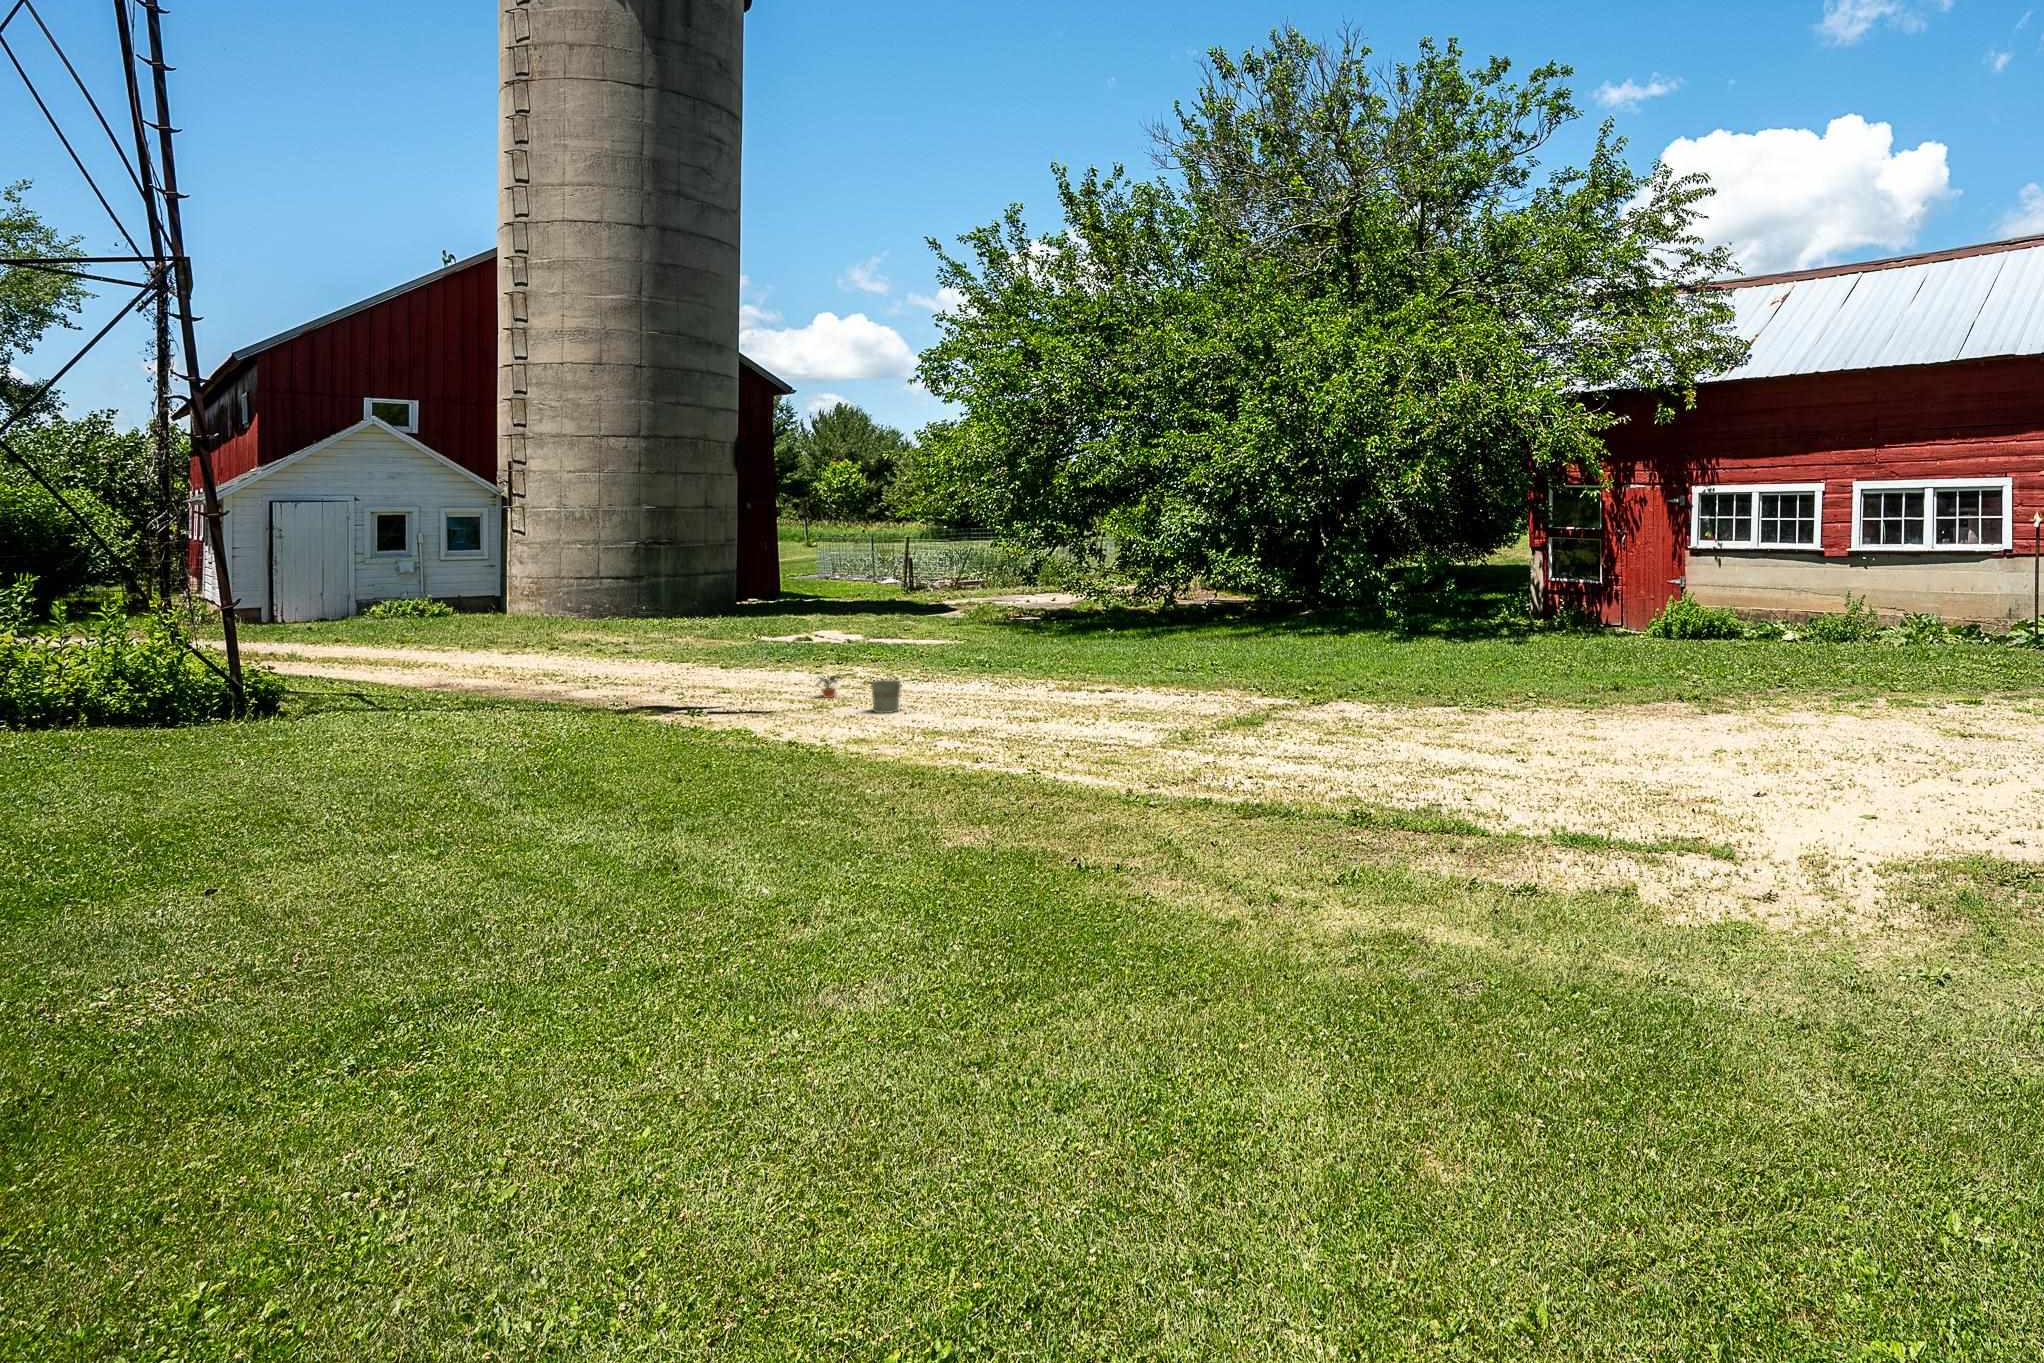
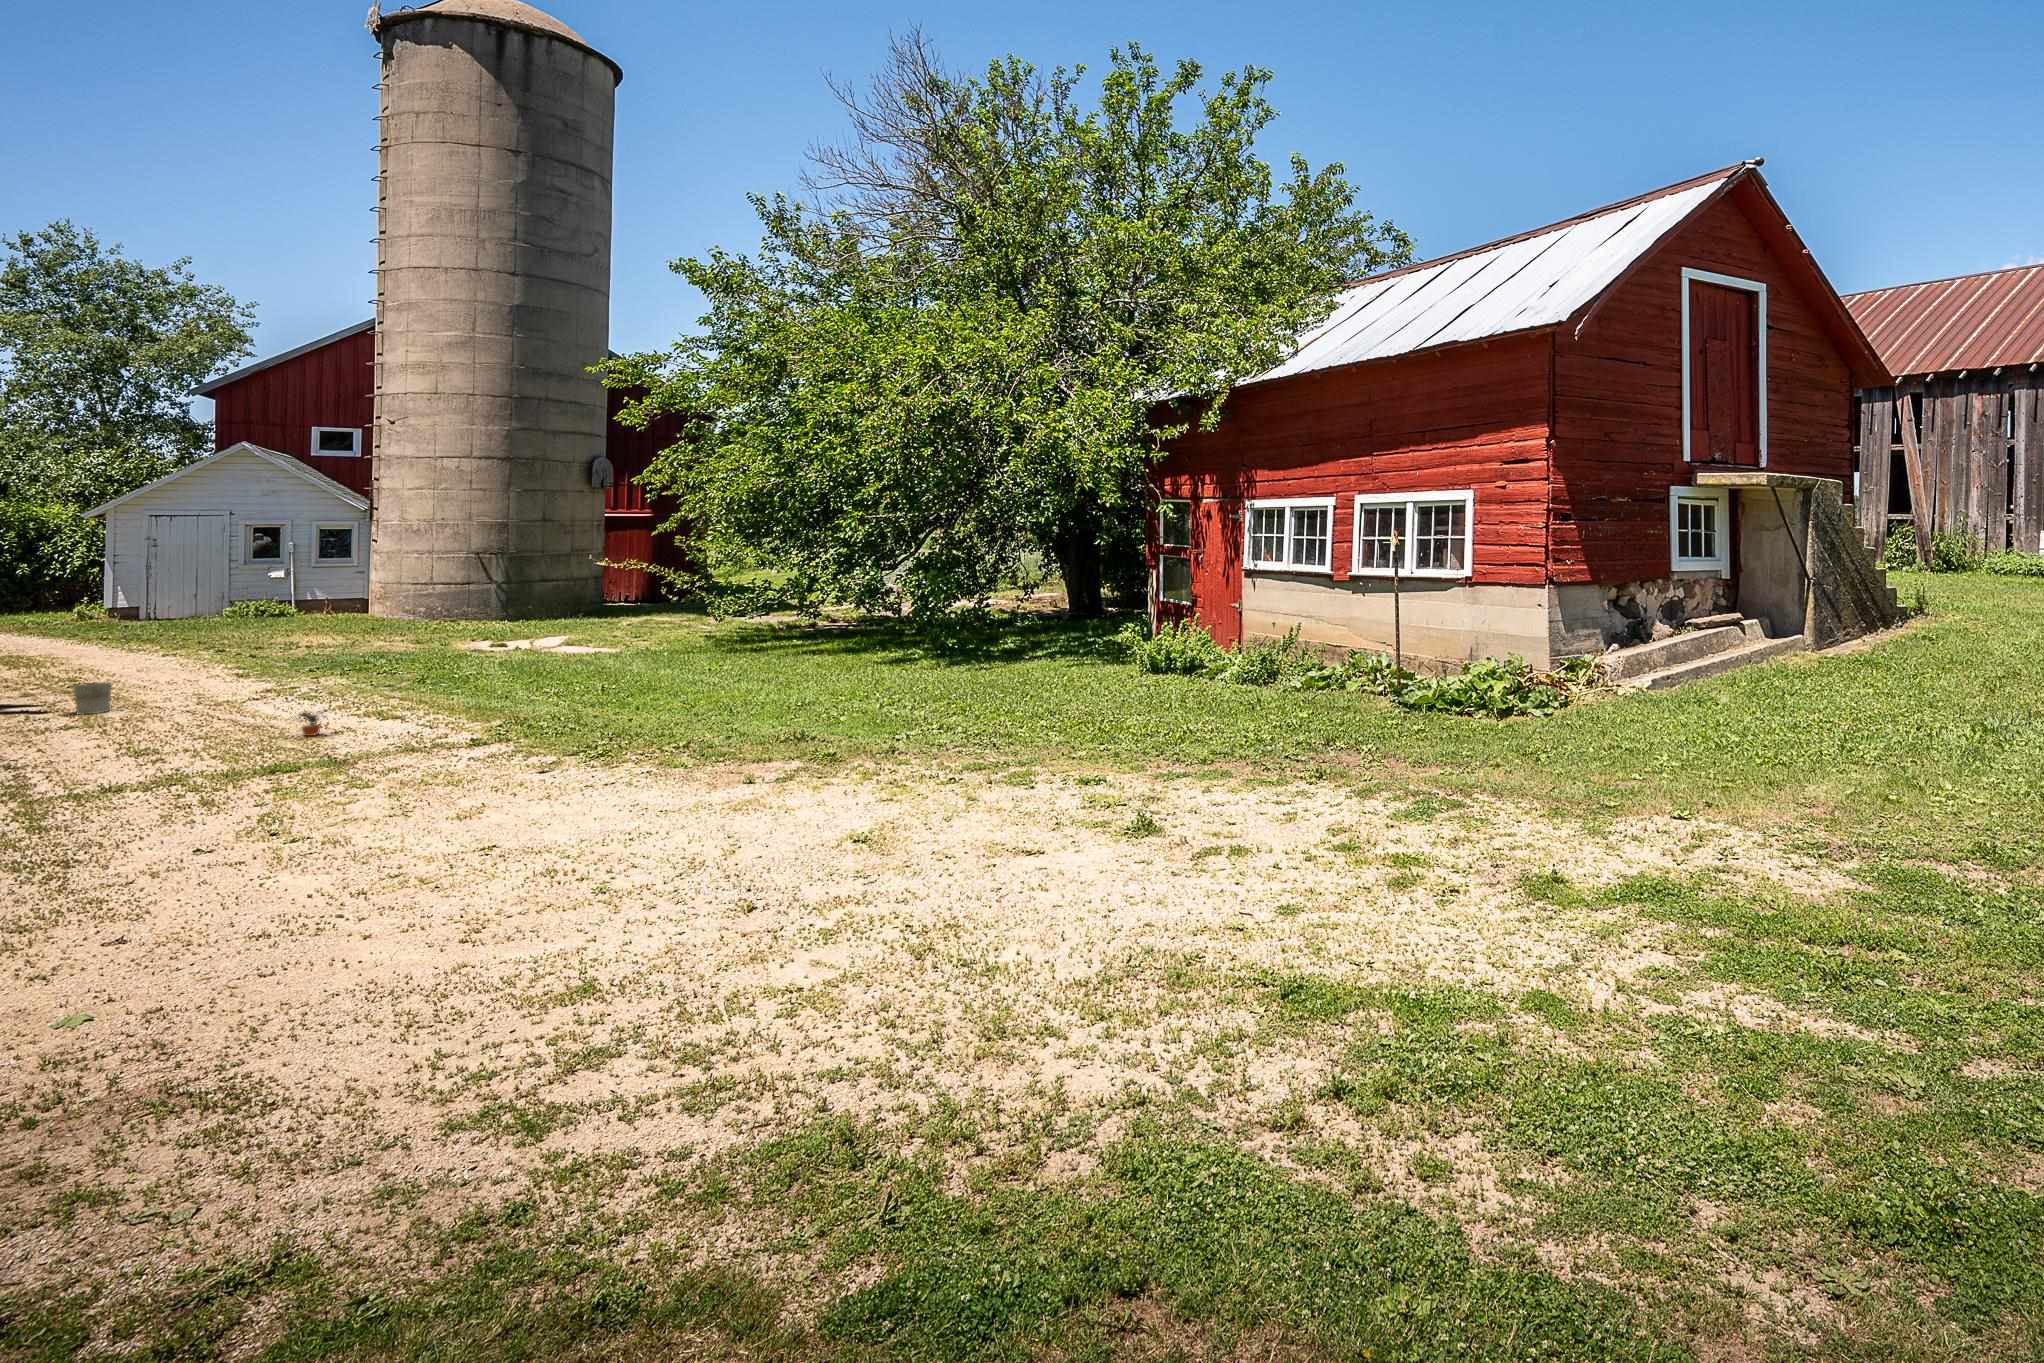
potted plant: present [818,676,837,698] -> present [299,711,325,736]

